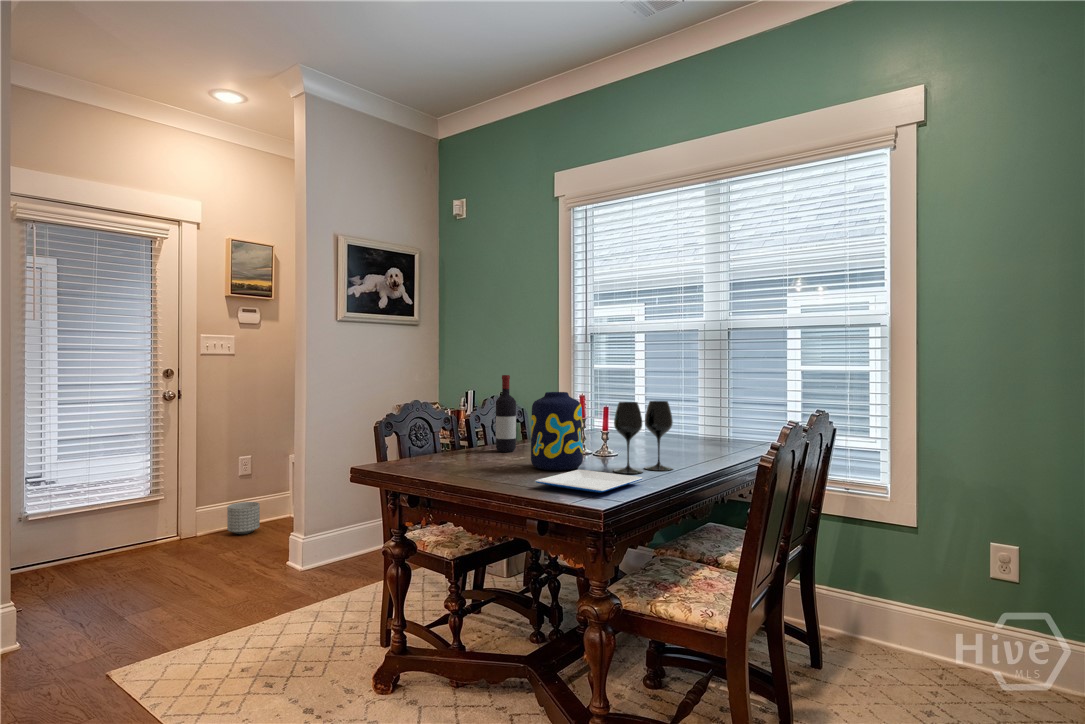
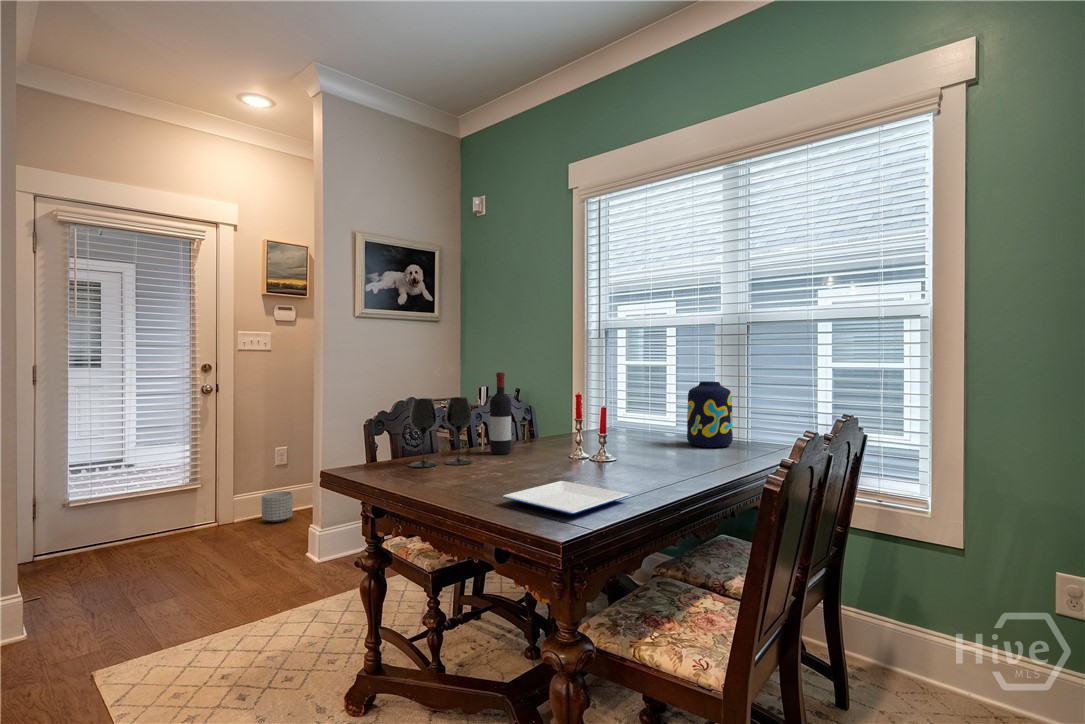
vase: present [531,392,583,470] -> present [687,382,733,447]
wine glass: present [614,401,673,474] -> present [409,397,472,467]

